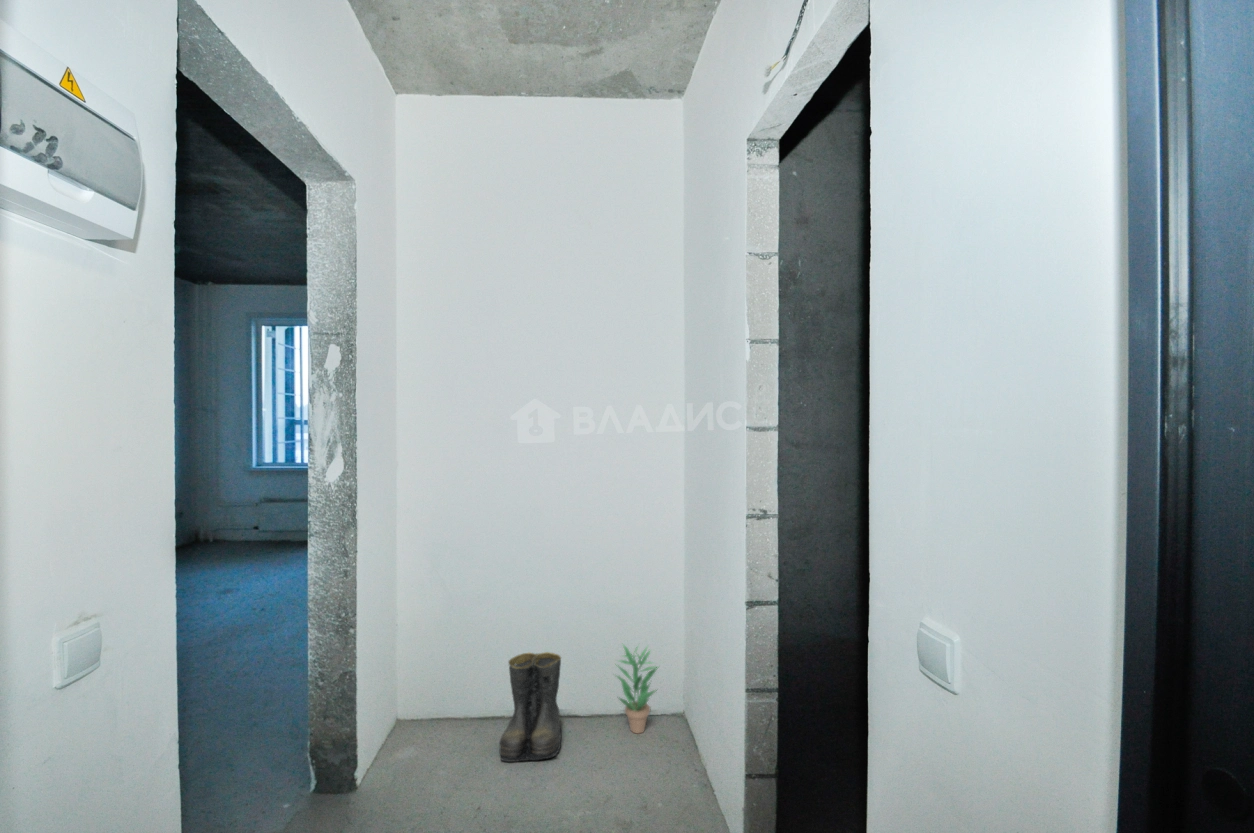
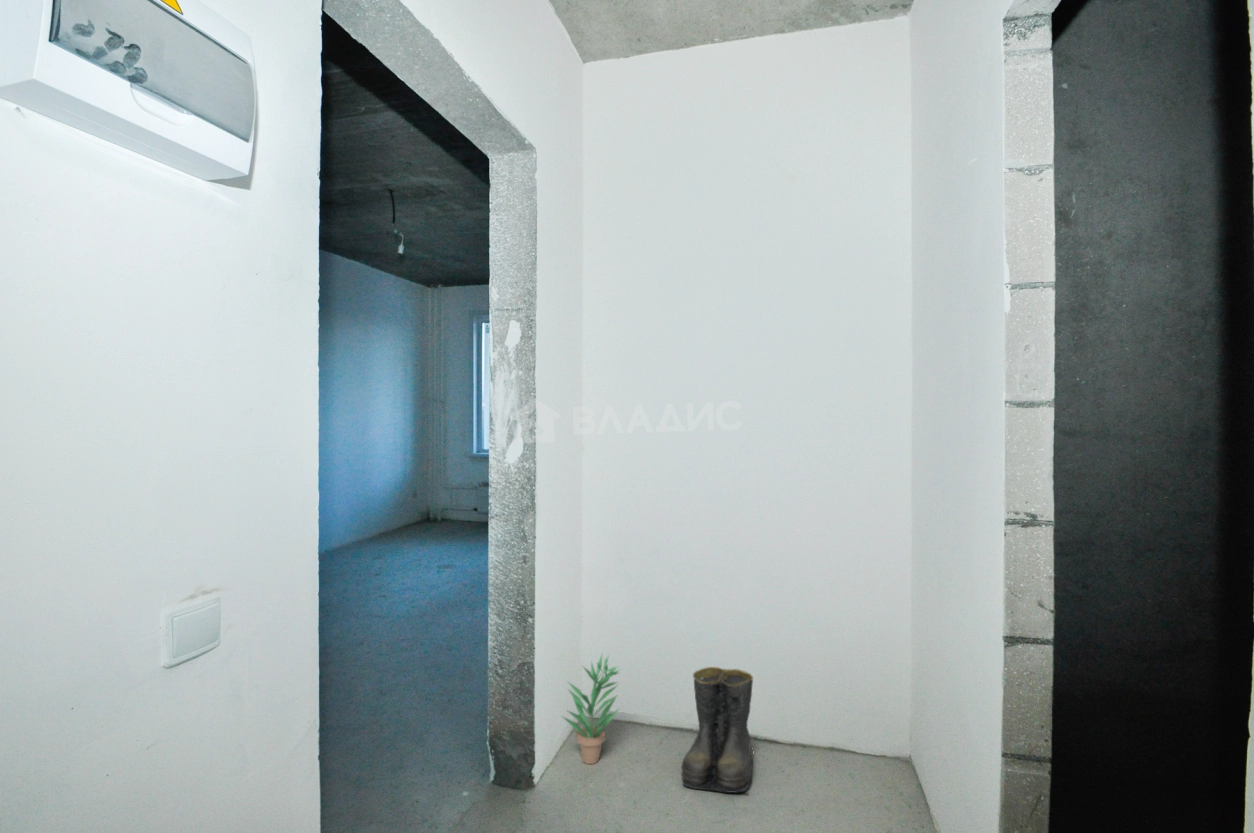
potted plant: present [616,646,659,733] -> present [564,654,618,764]

